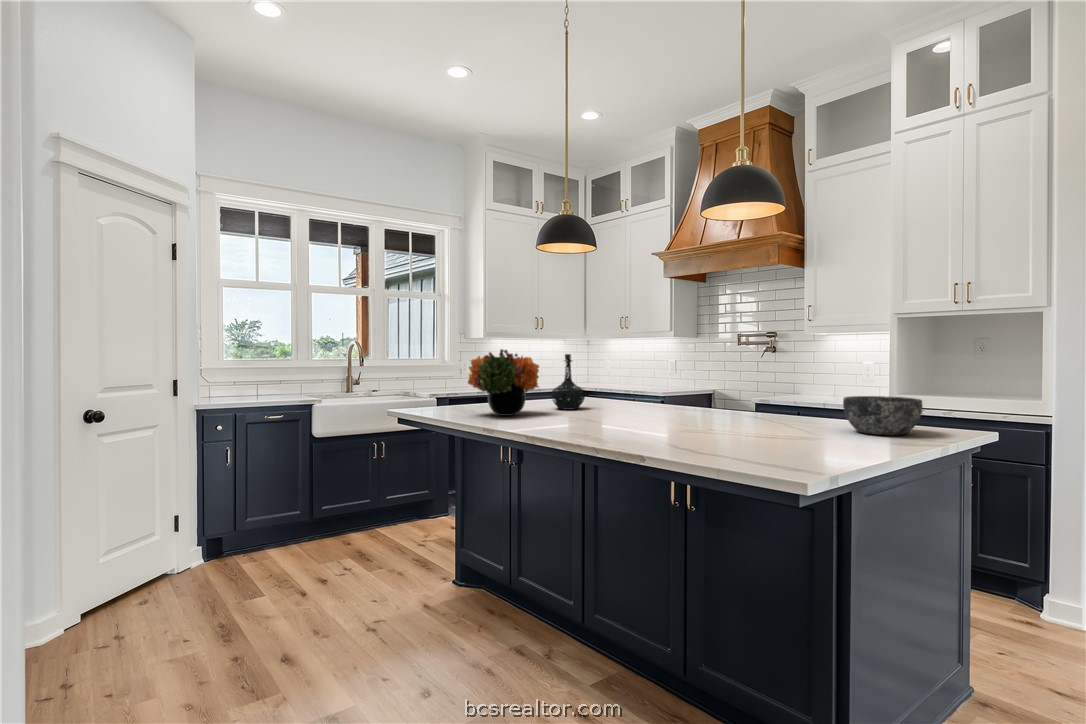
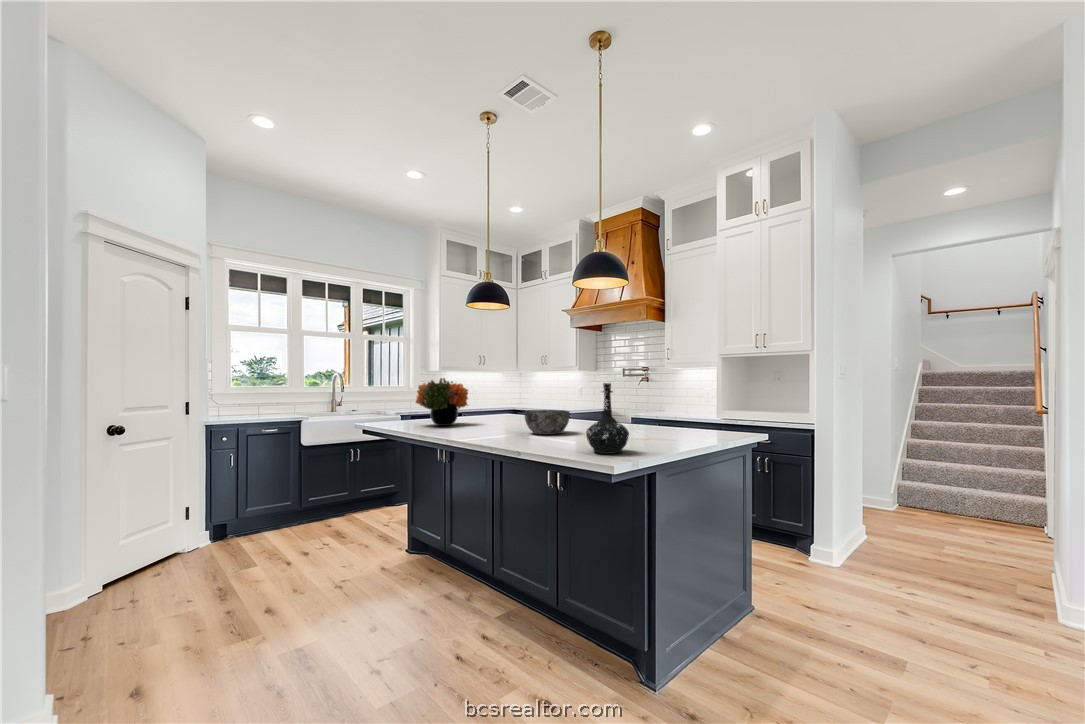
bottle: present [551,354,585,410] -> present [586,383,629,454]
bowl: present [843,396,923,435] -> present [524,410,570,435]

